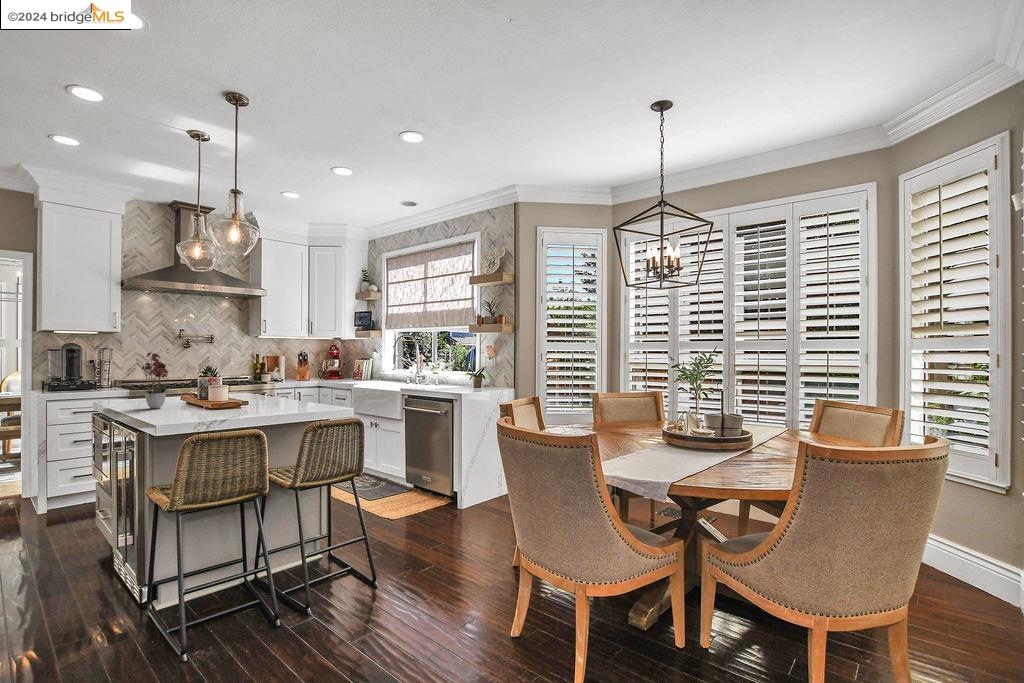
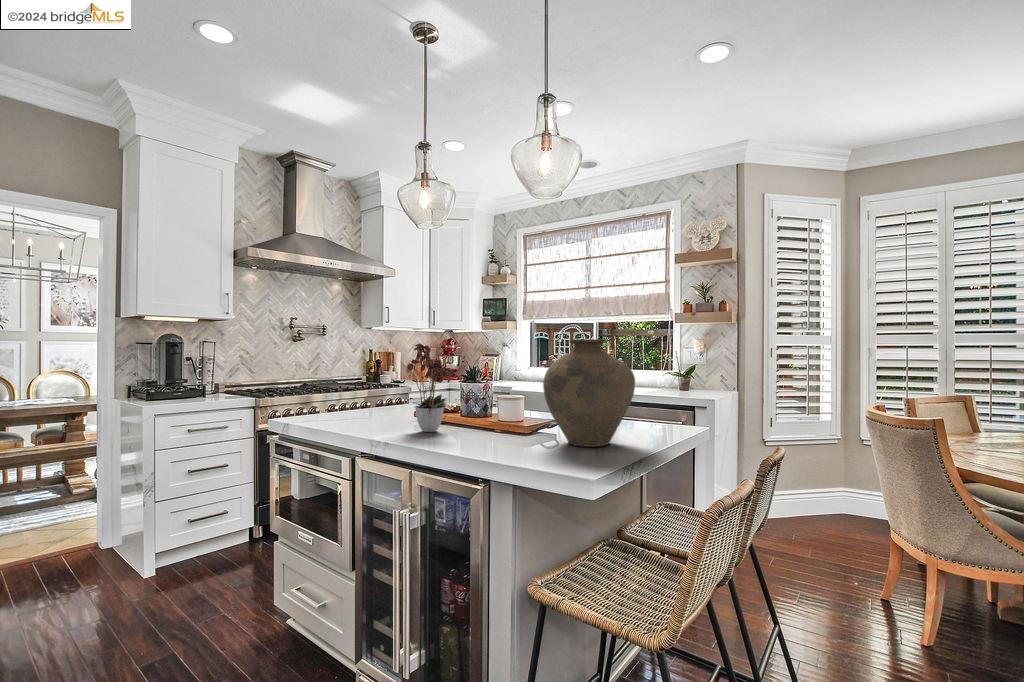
vase: none [189,351,253,415] -> present [543,339,635,447]

